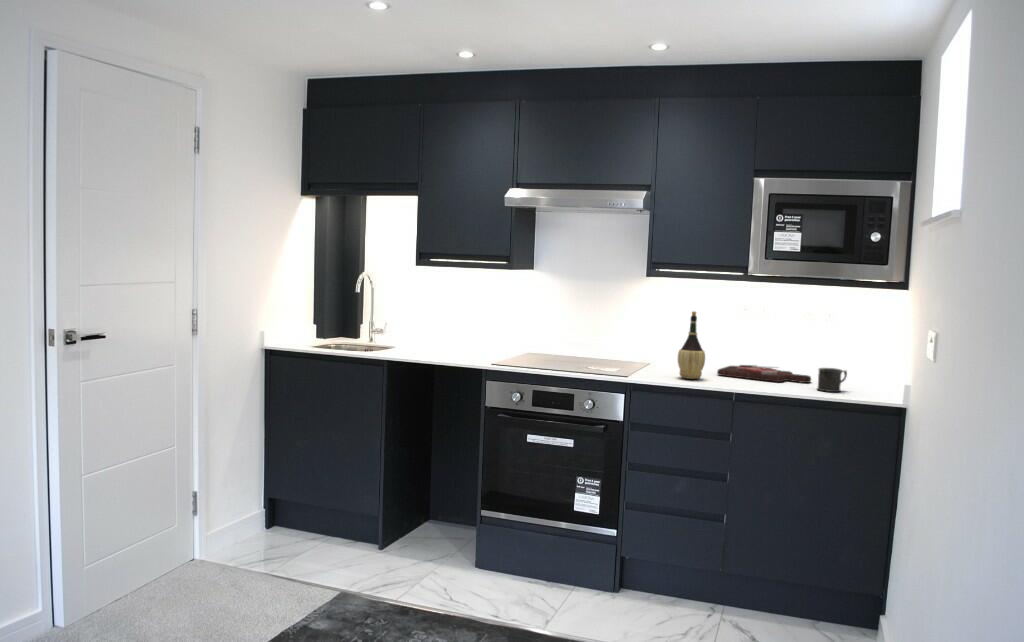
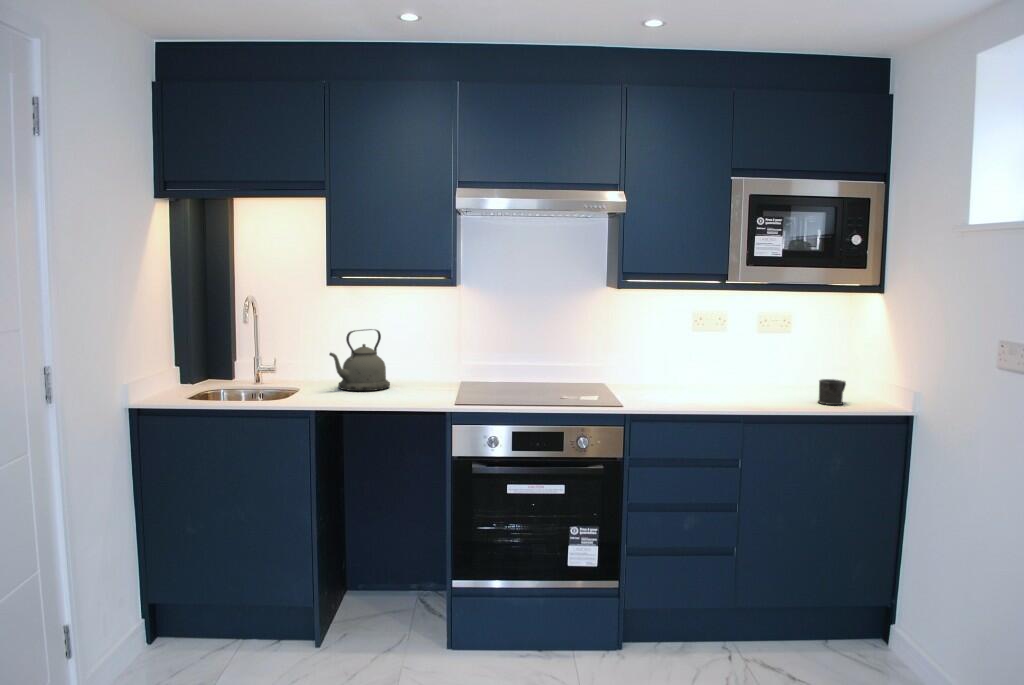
kettle: none [412,302,463,352] -> present [329,329,390,391]
wine bottle: present [678,311,705,379] -> none [672,327,703,403]
cutting board: present [717,365,811,383] -> none [700,380,797,397]

